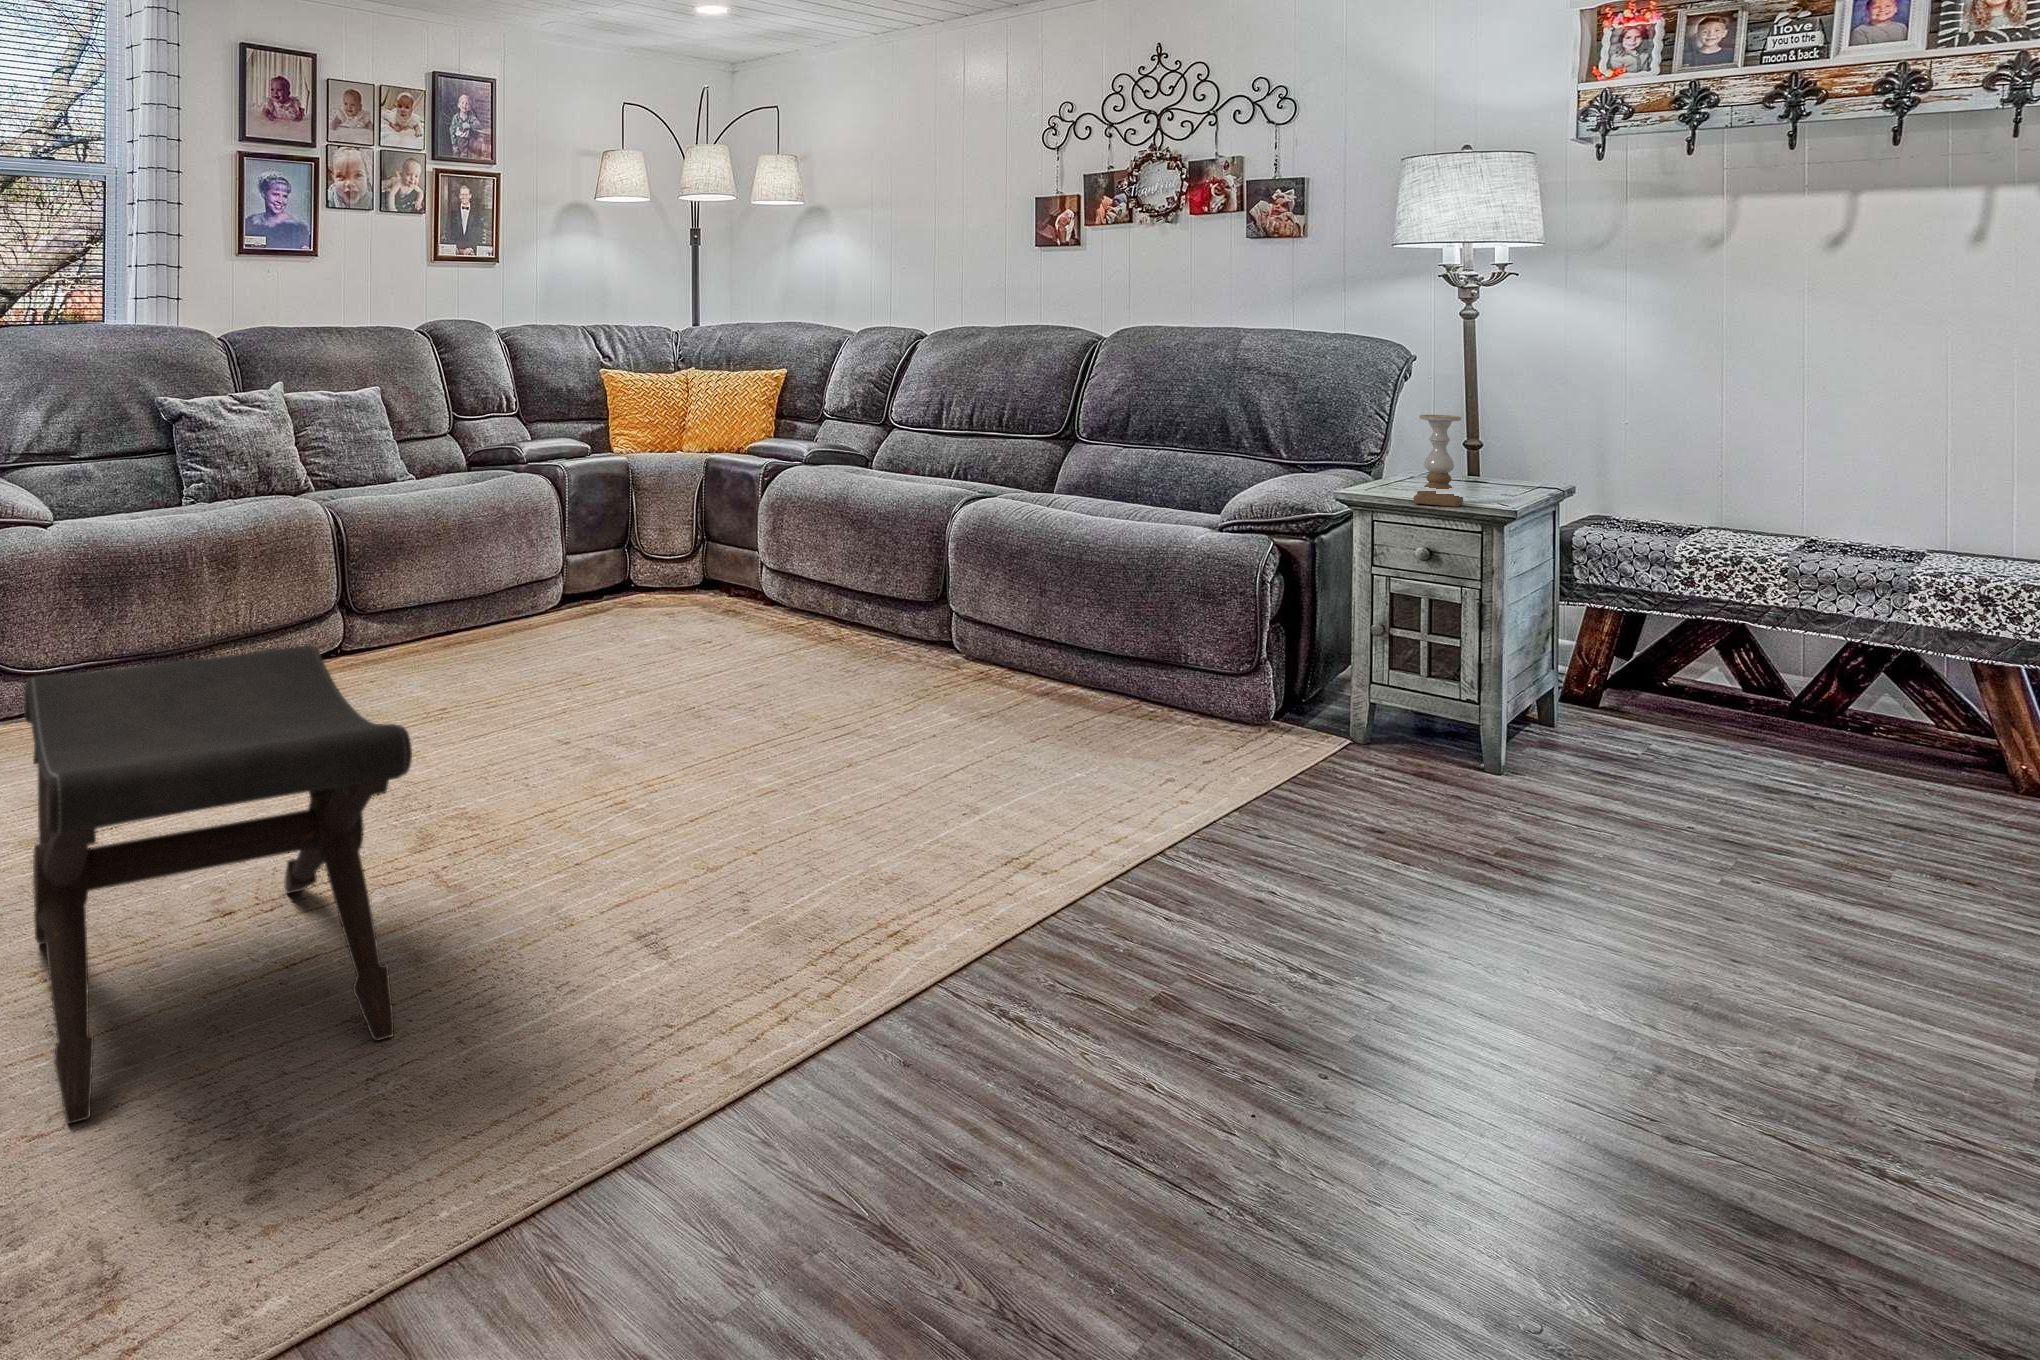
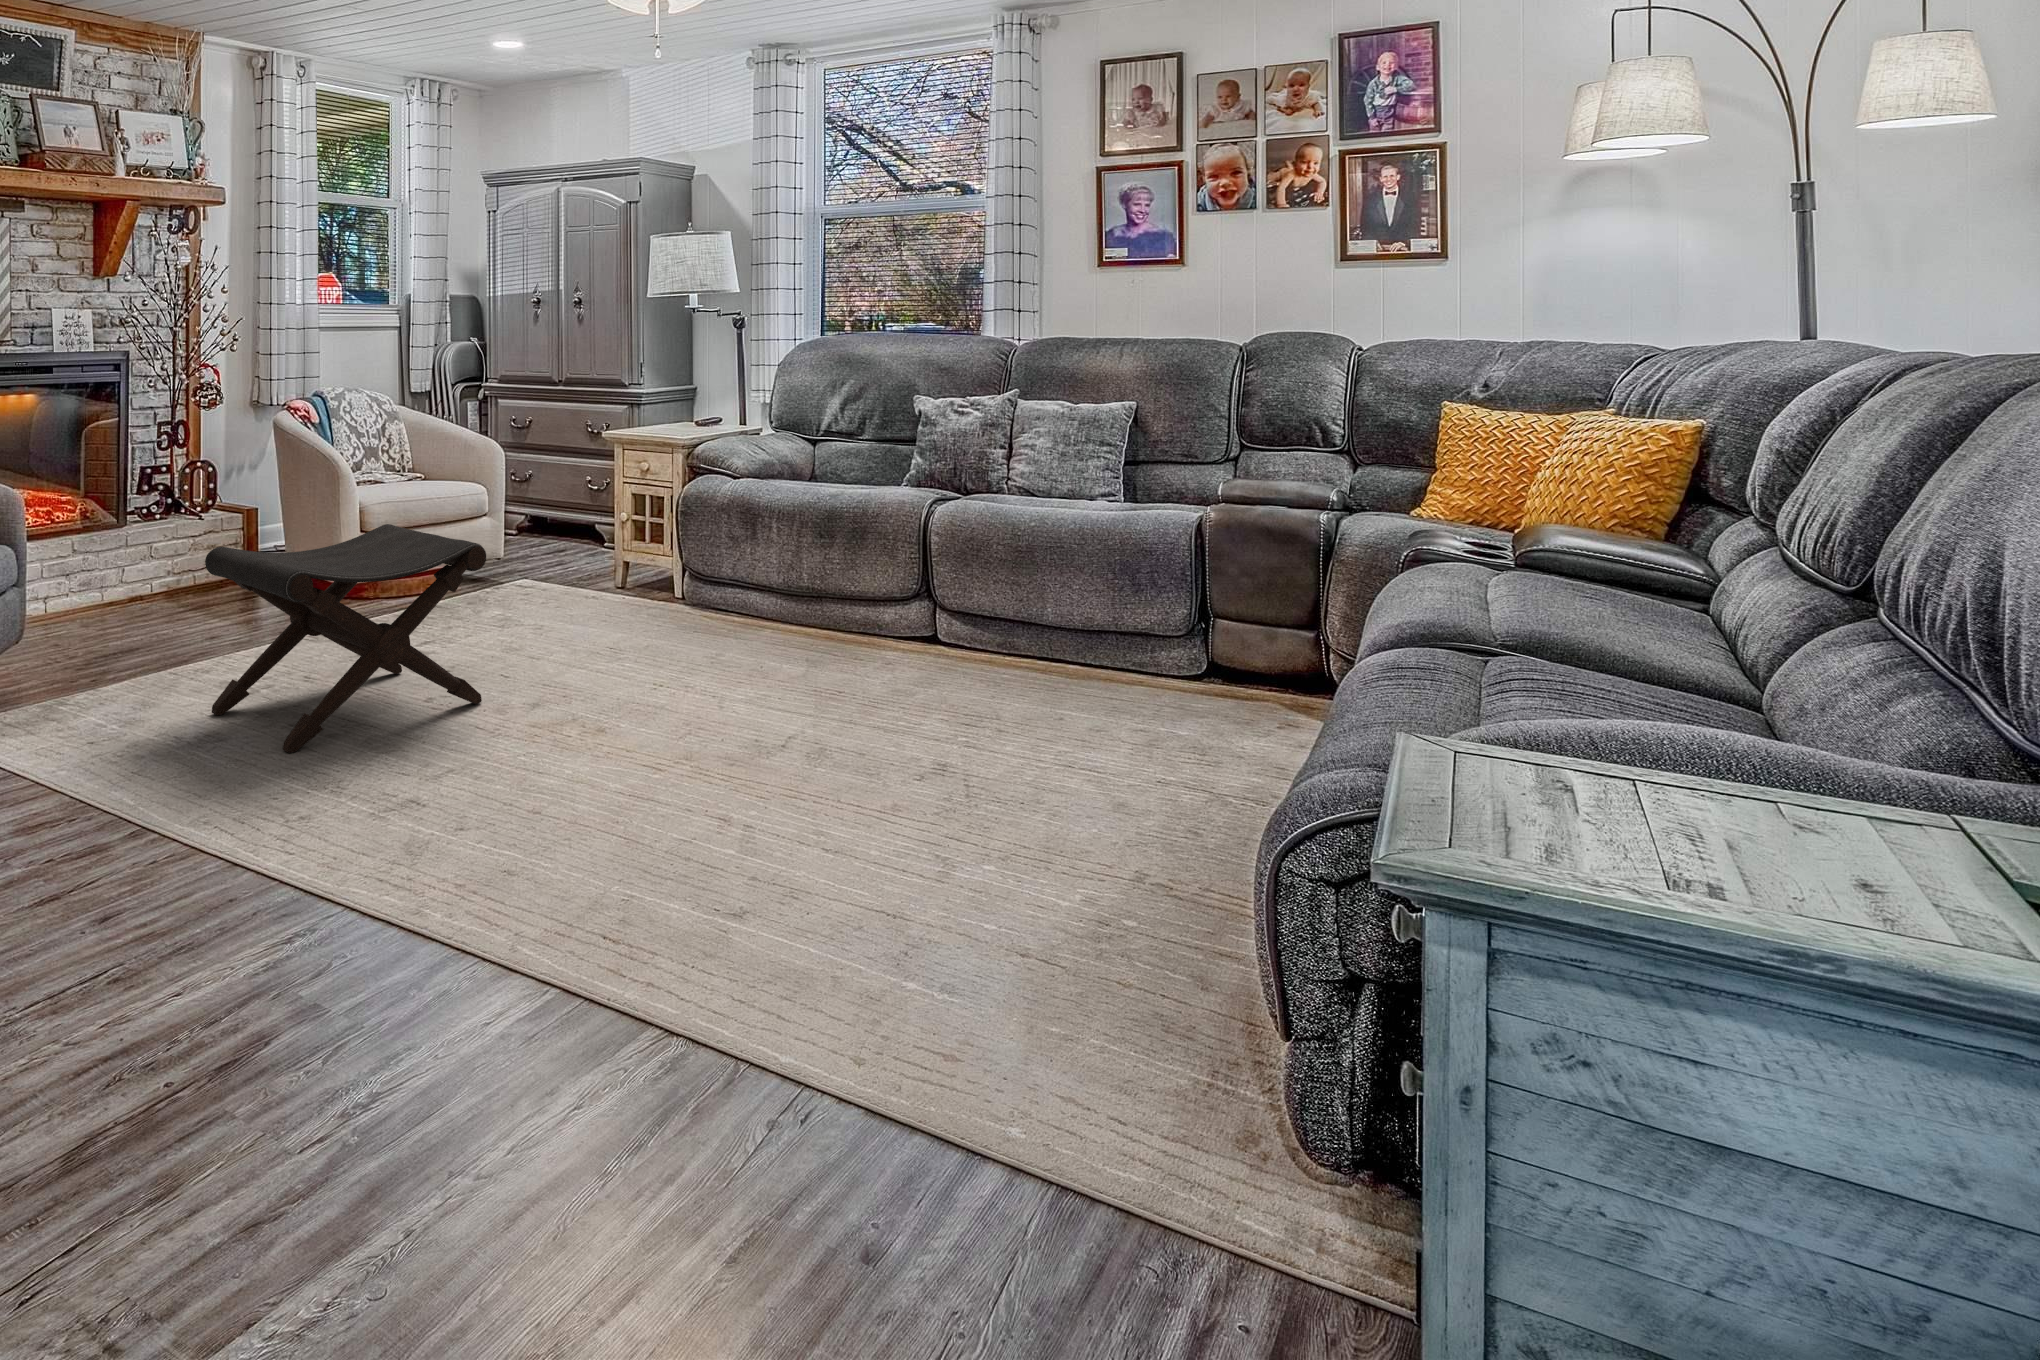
candle holder: present [1413,415,1463,507] -> none [1806,580,2018,876]

